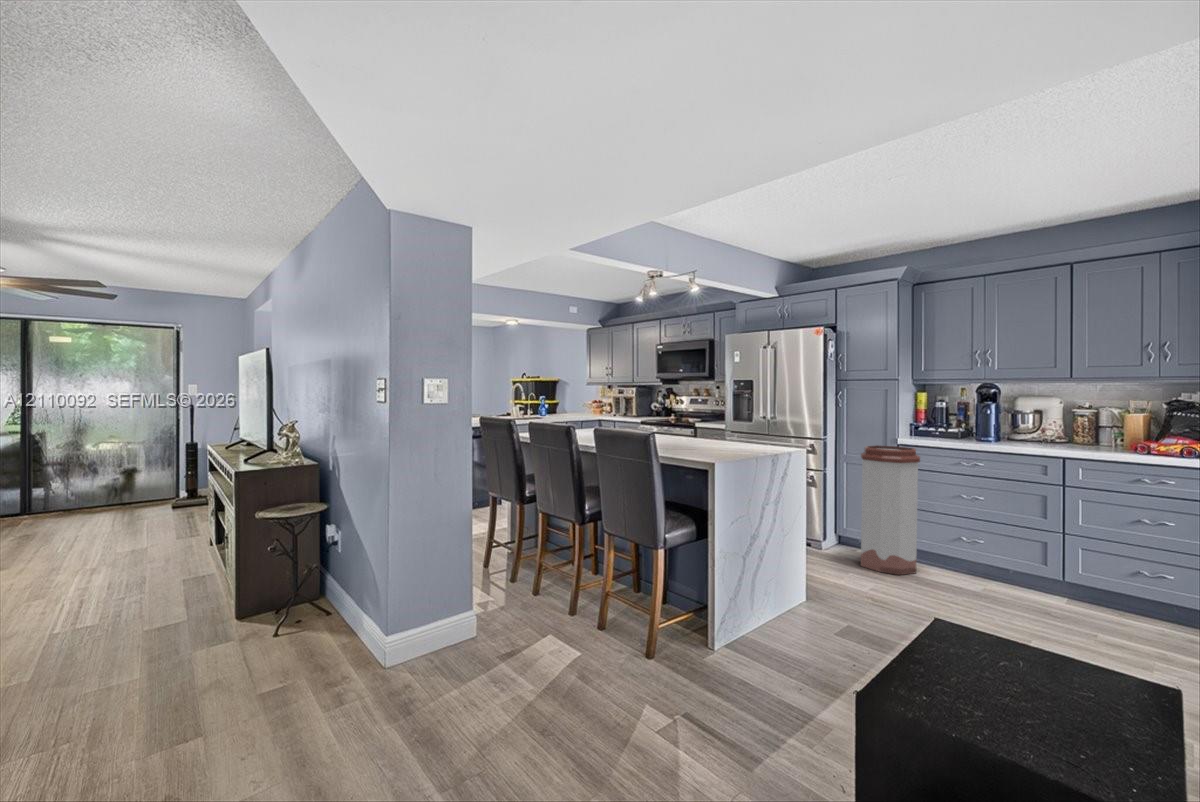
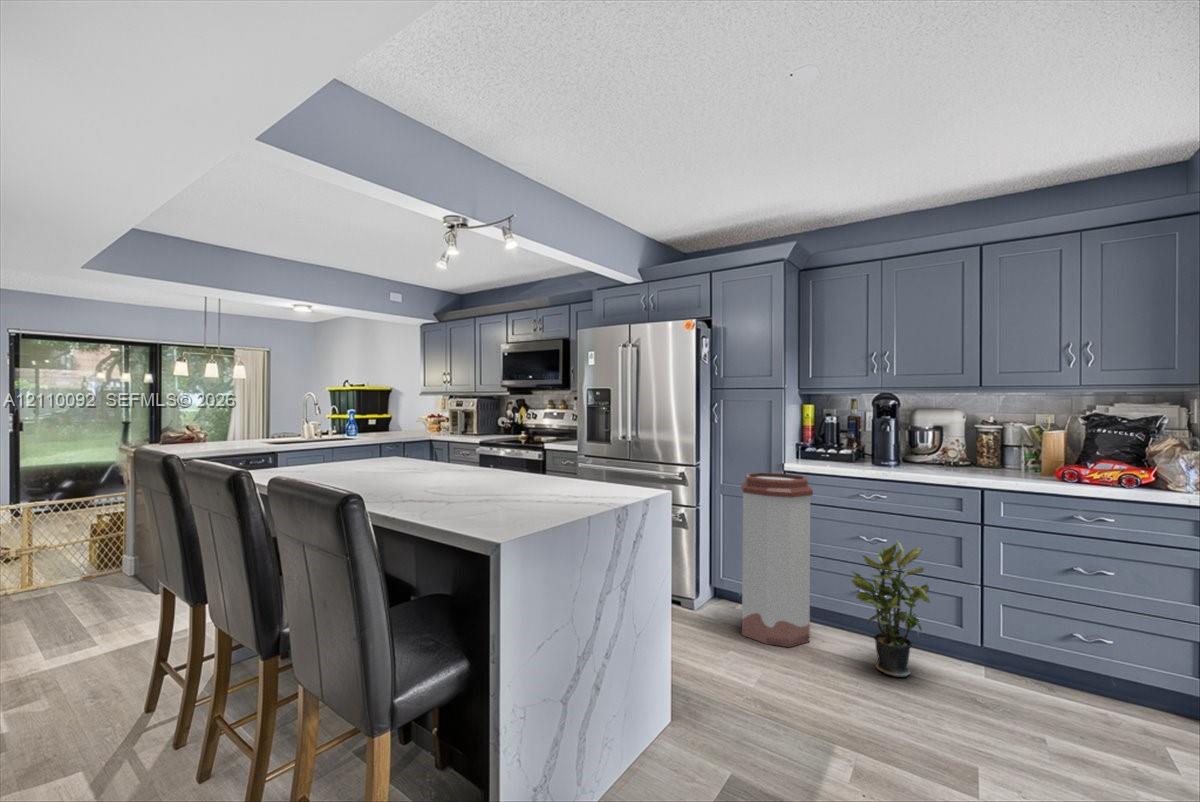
potted plant: none [949,496,1014,597] -> present [851,541,930,677]

